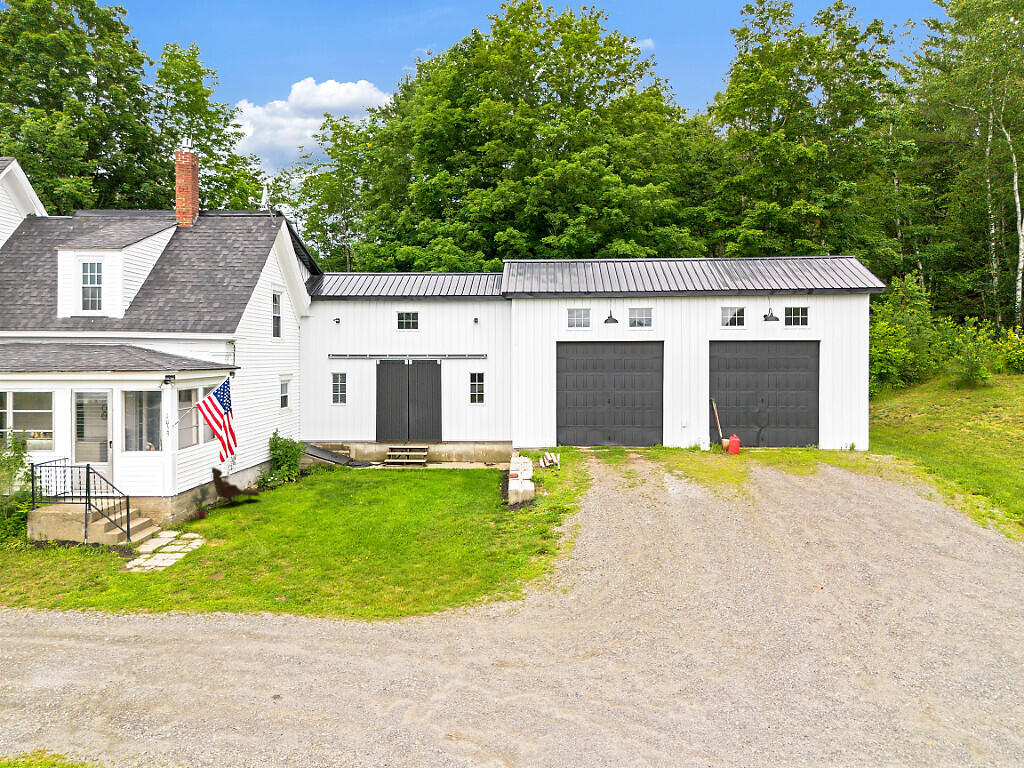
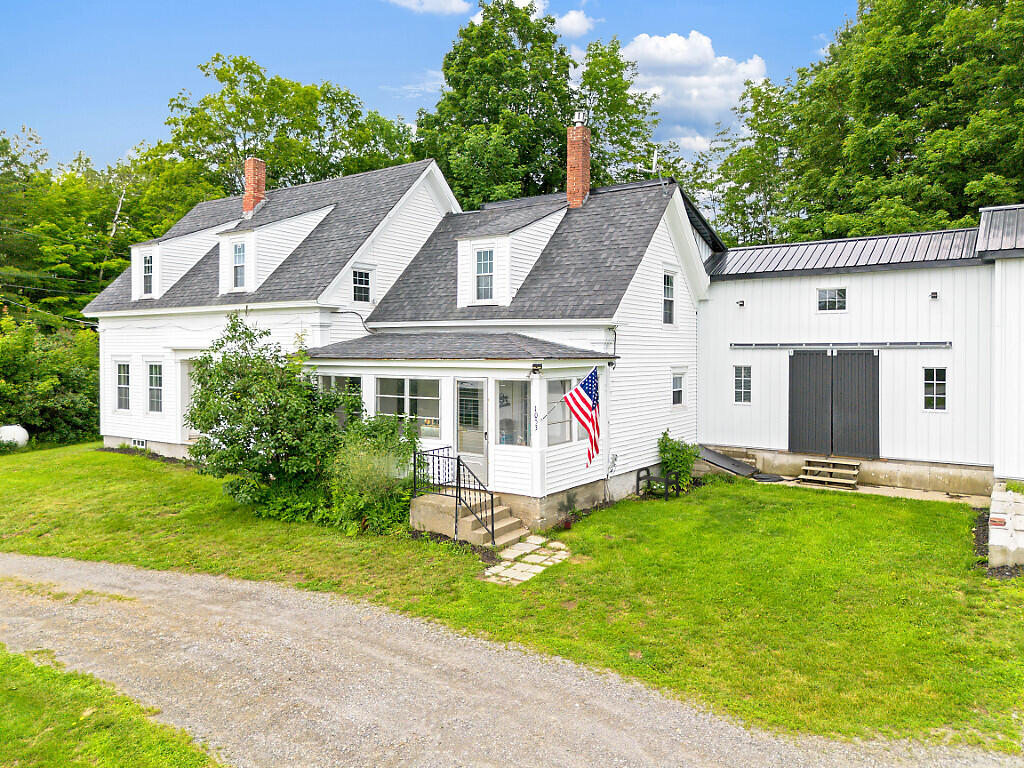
bench: none [254,464,293,490] -> present [636,467,679,500]
lounge chair: present [211,467,259,507] -> none [585,469,635,517]

